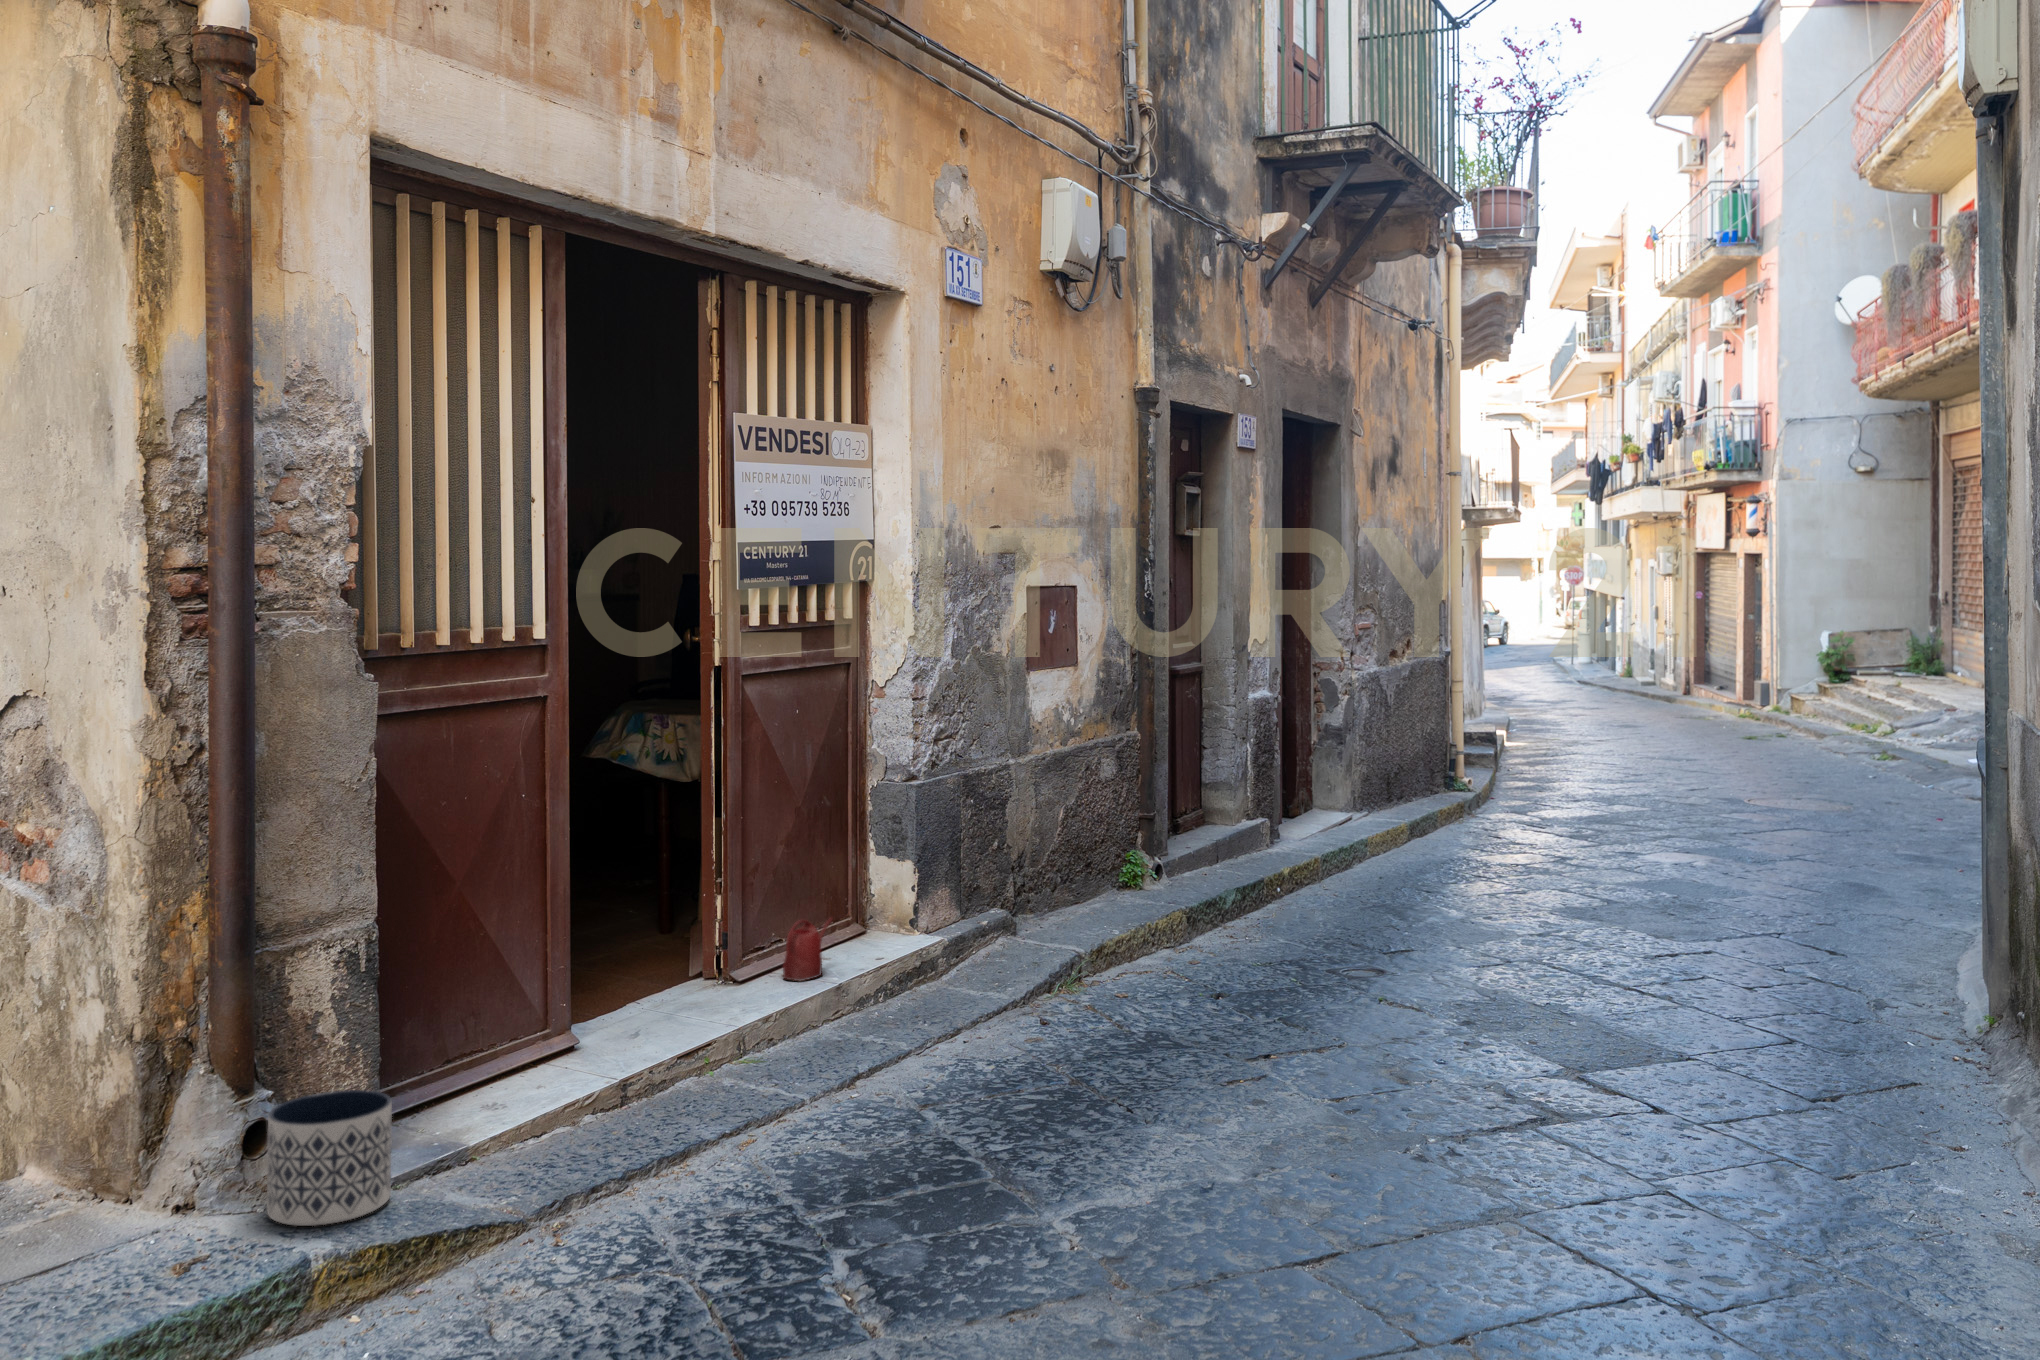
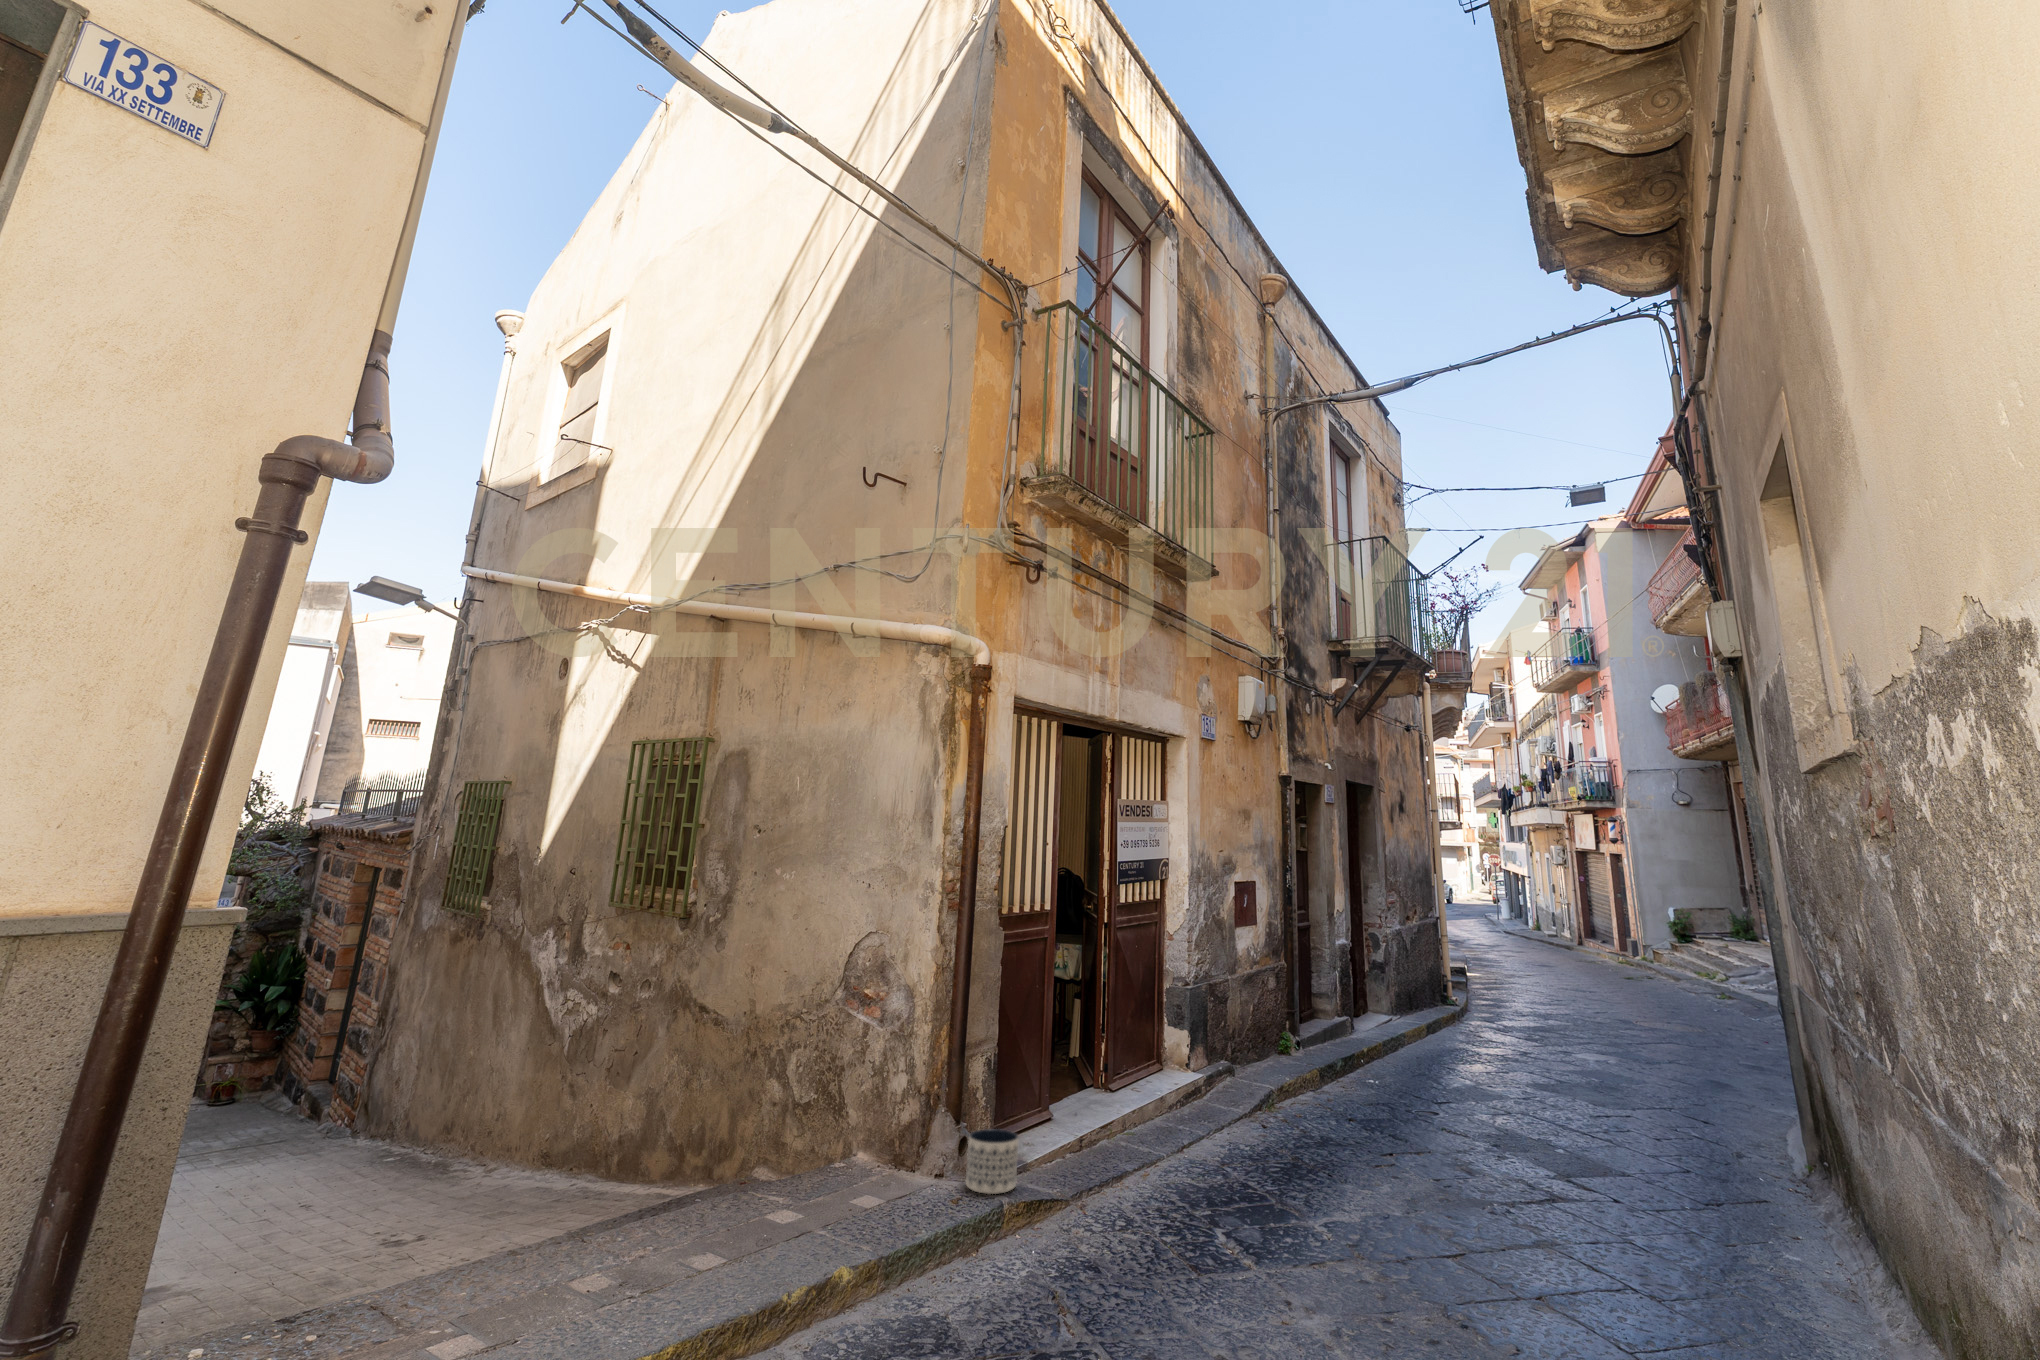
watering can: present [783,918,832,981] -> none [1128,1061,1150,1096]

